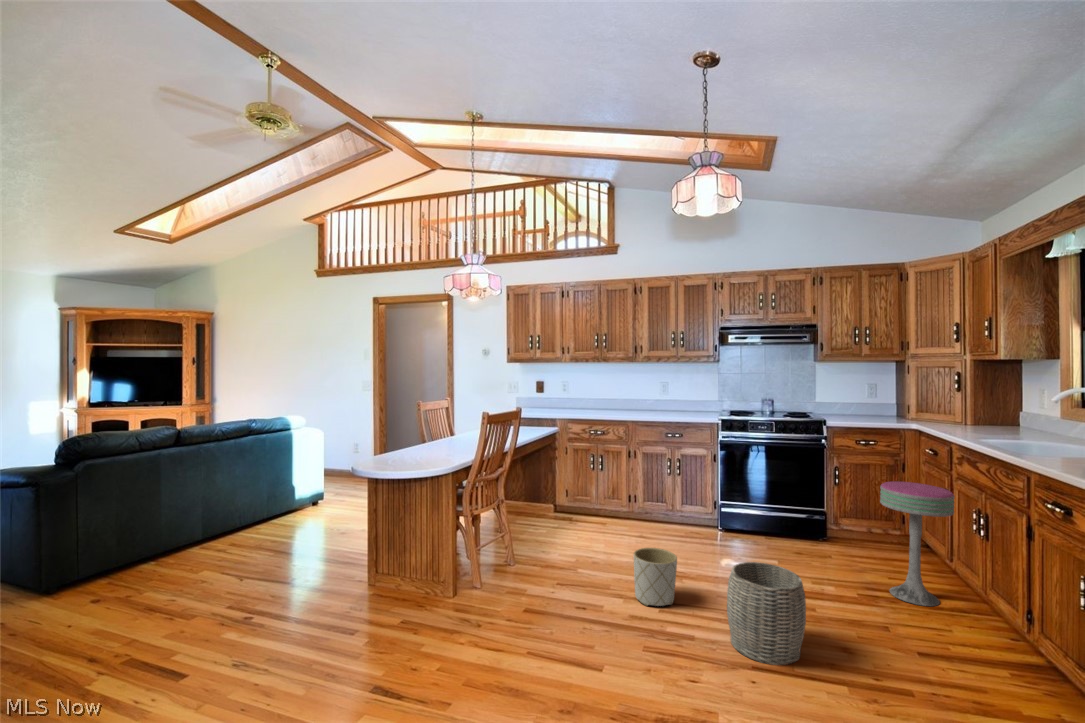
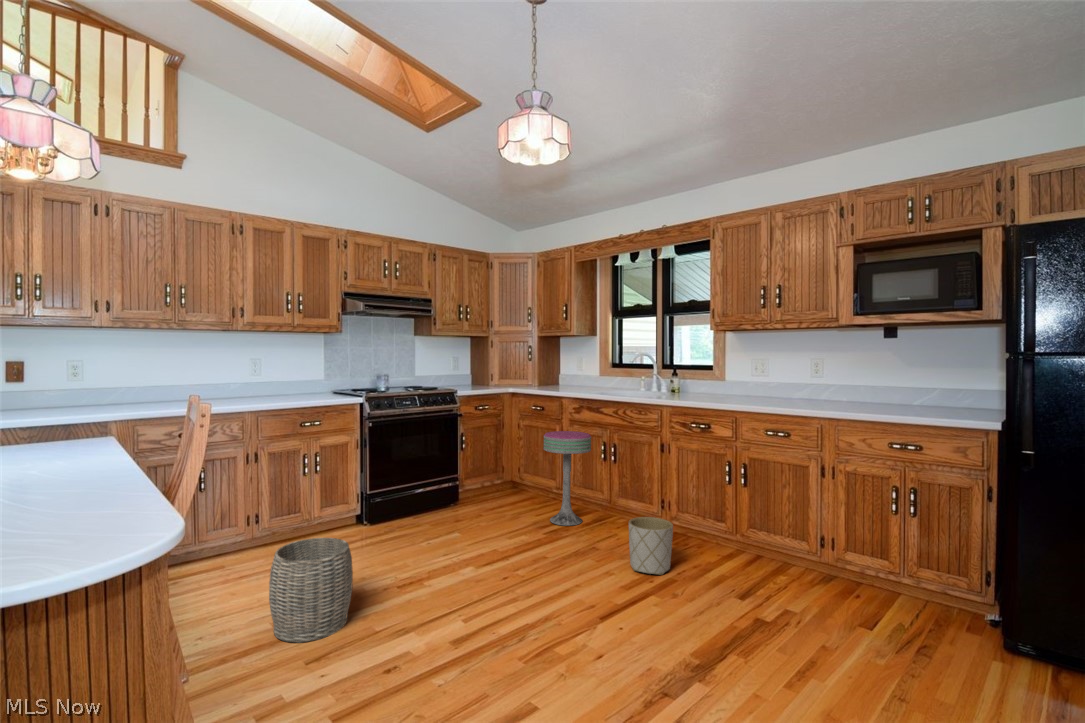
planter: present [634,548,677,606] -> present [629,517,673,575]
woven basket: present [727,562,806,665] -> present [269,538,353,642]

